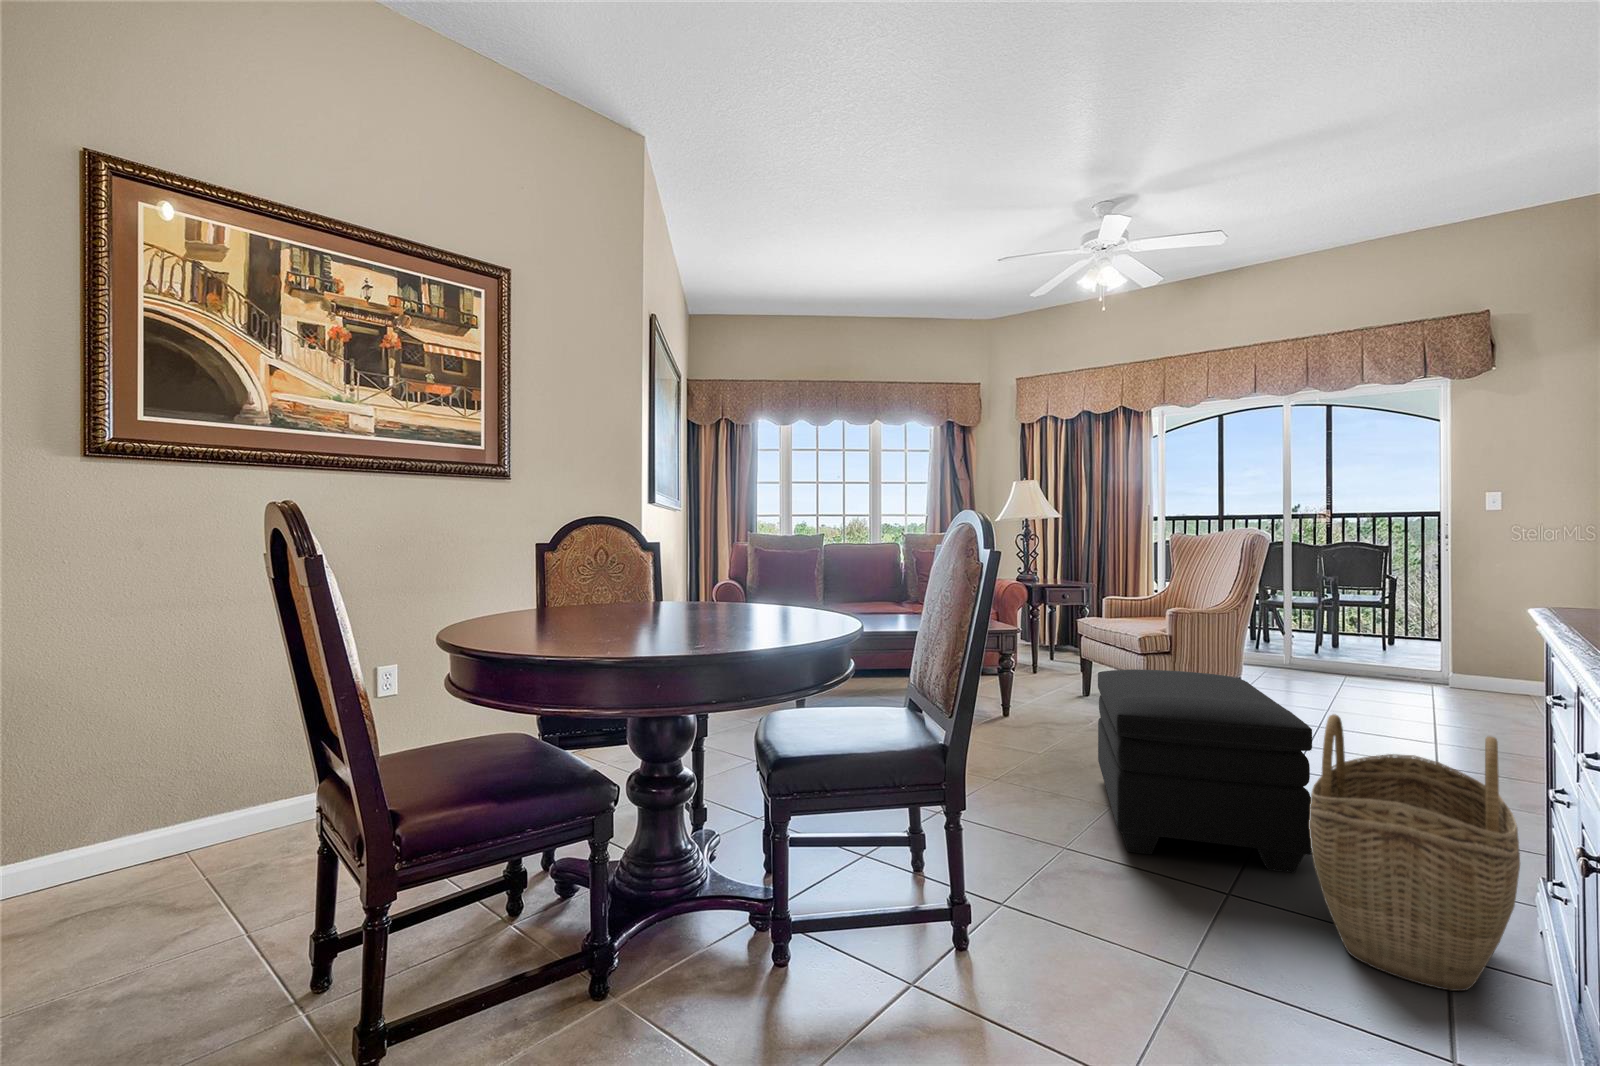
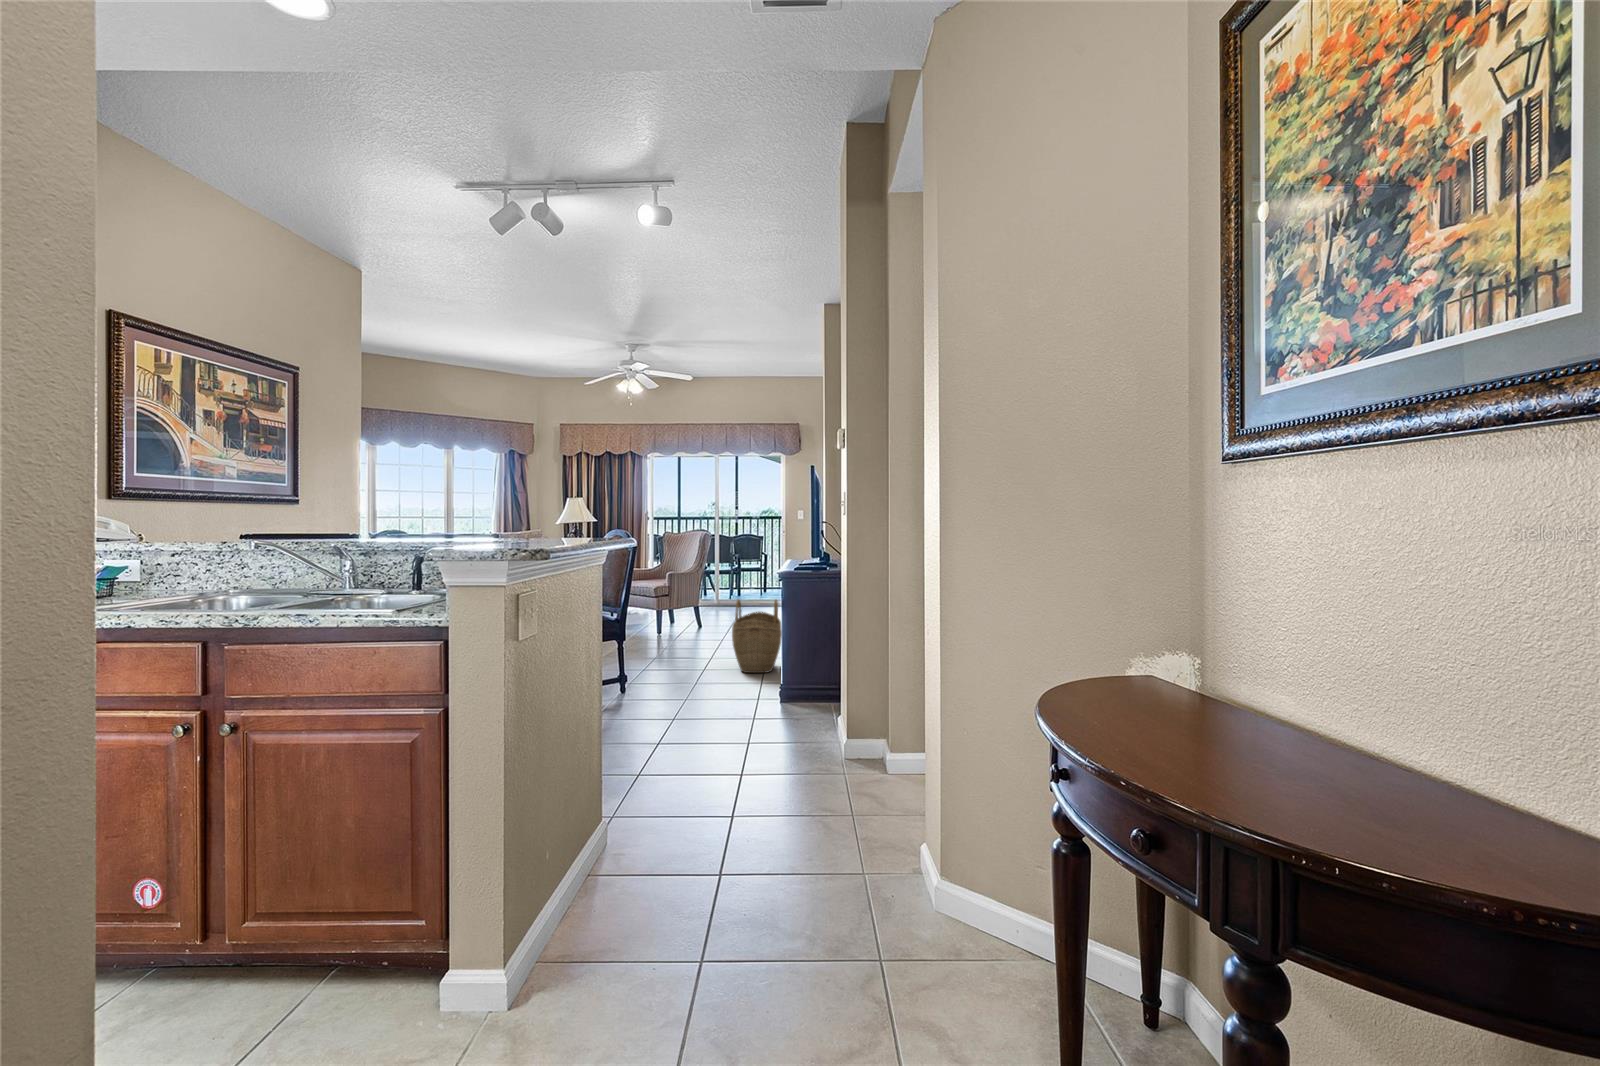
ottoman: present [1098,669,1312,873] -> none [649,597,732,666]

